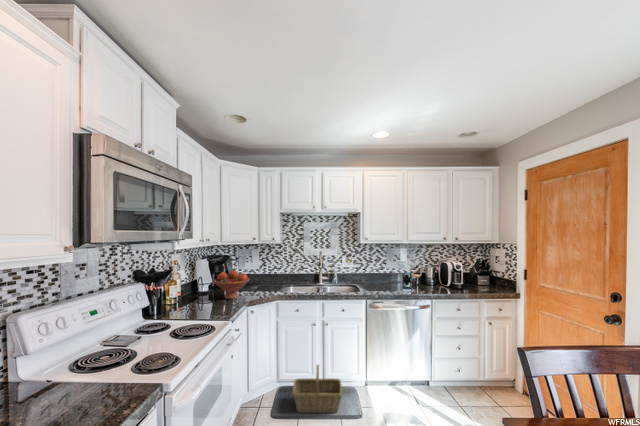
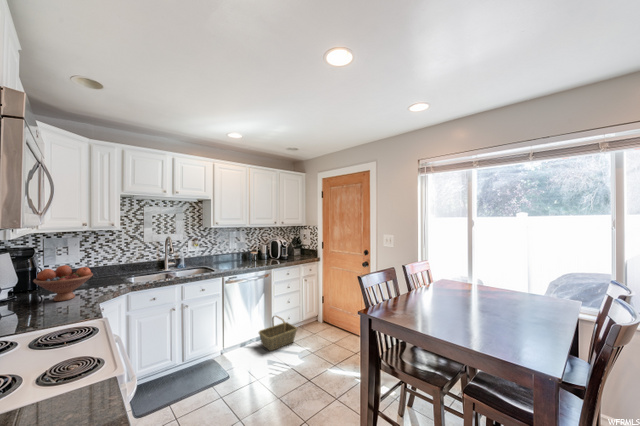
basket: present [292,365,342,413] -> present [259,316,297,351]

